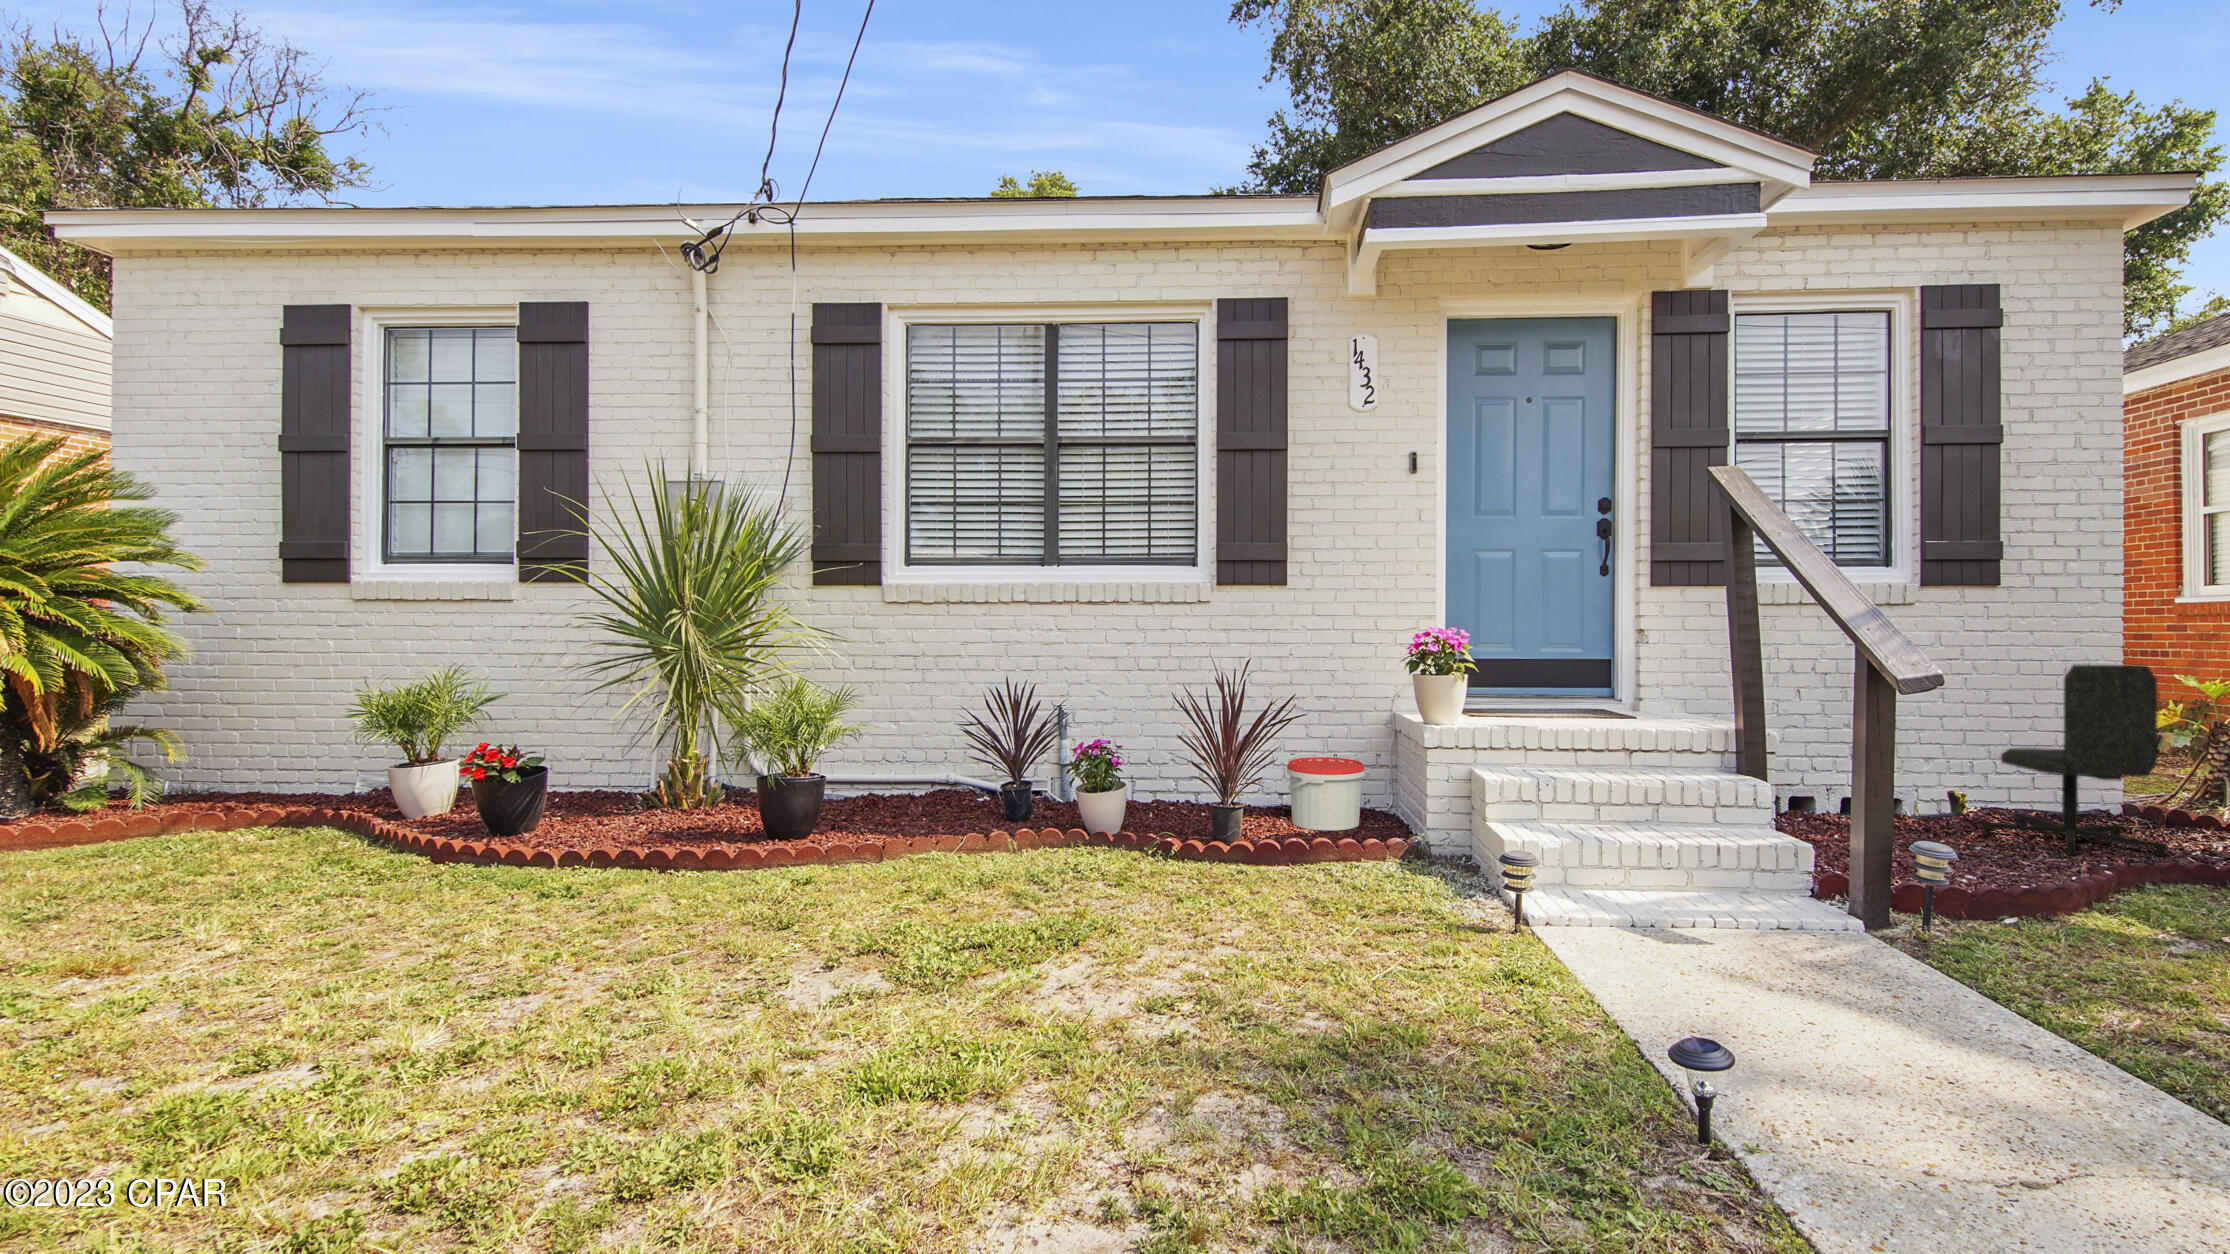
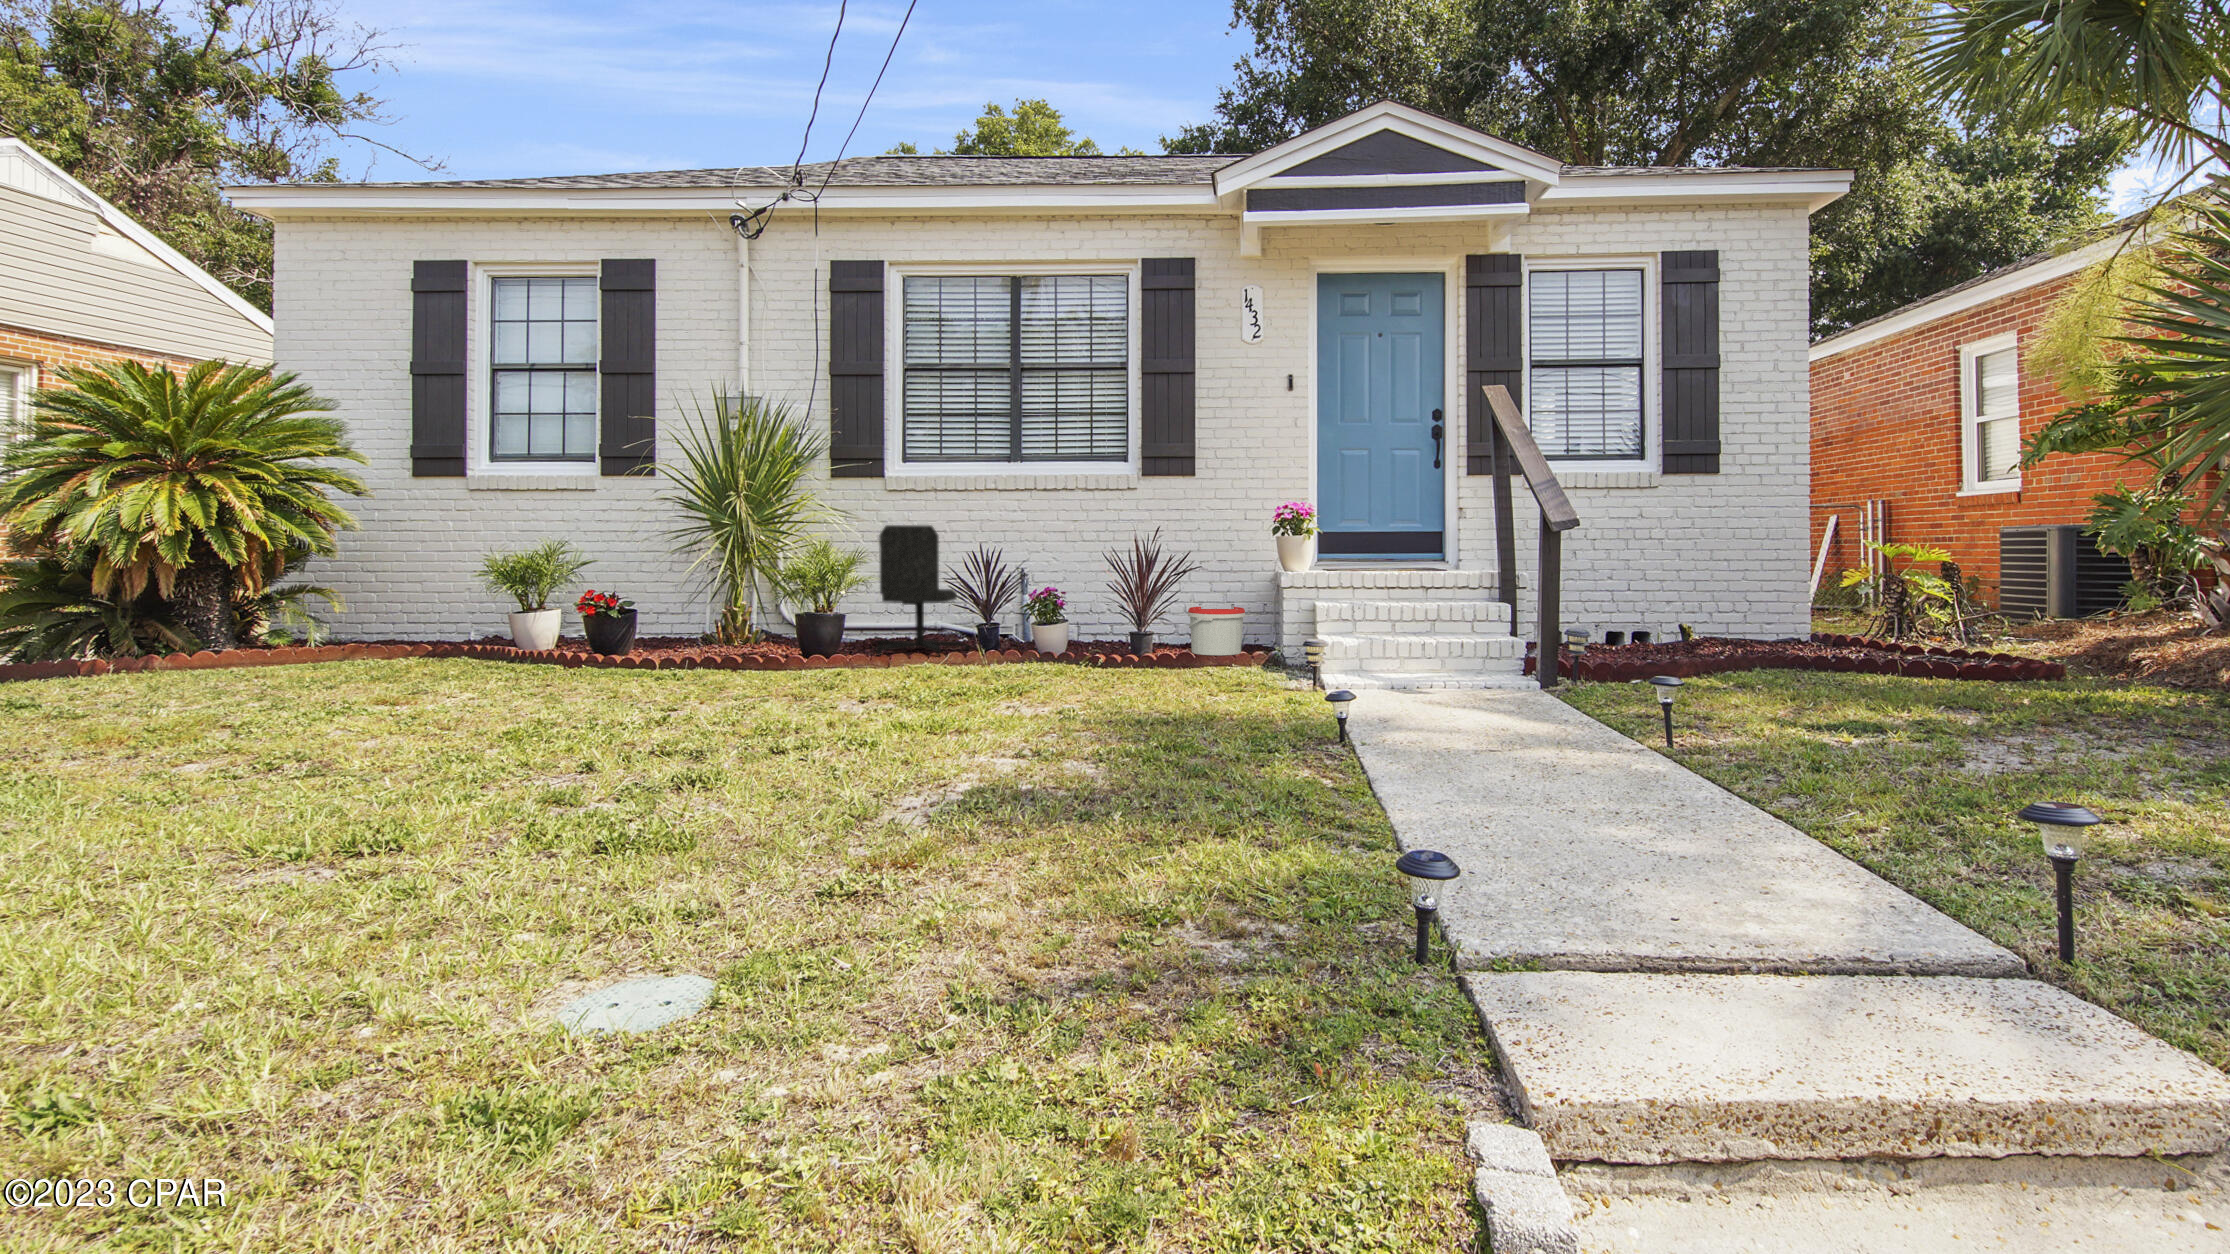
chair: present [1981,665,2167,856] -> present [876,525,971,656]

